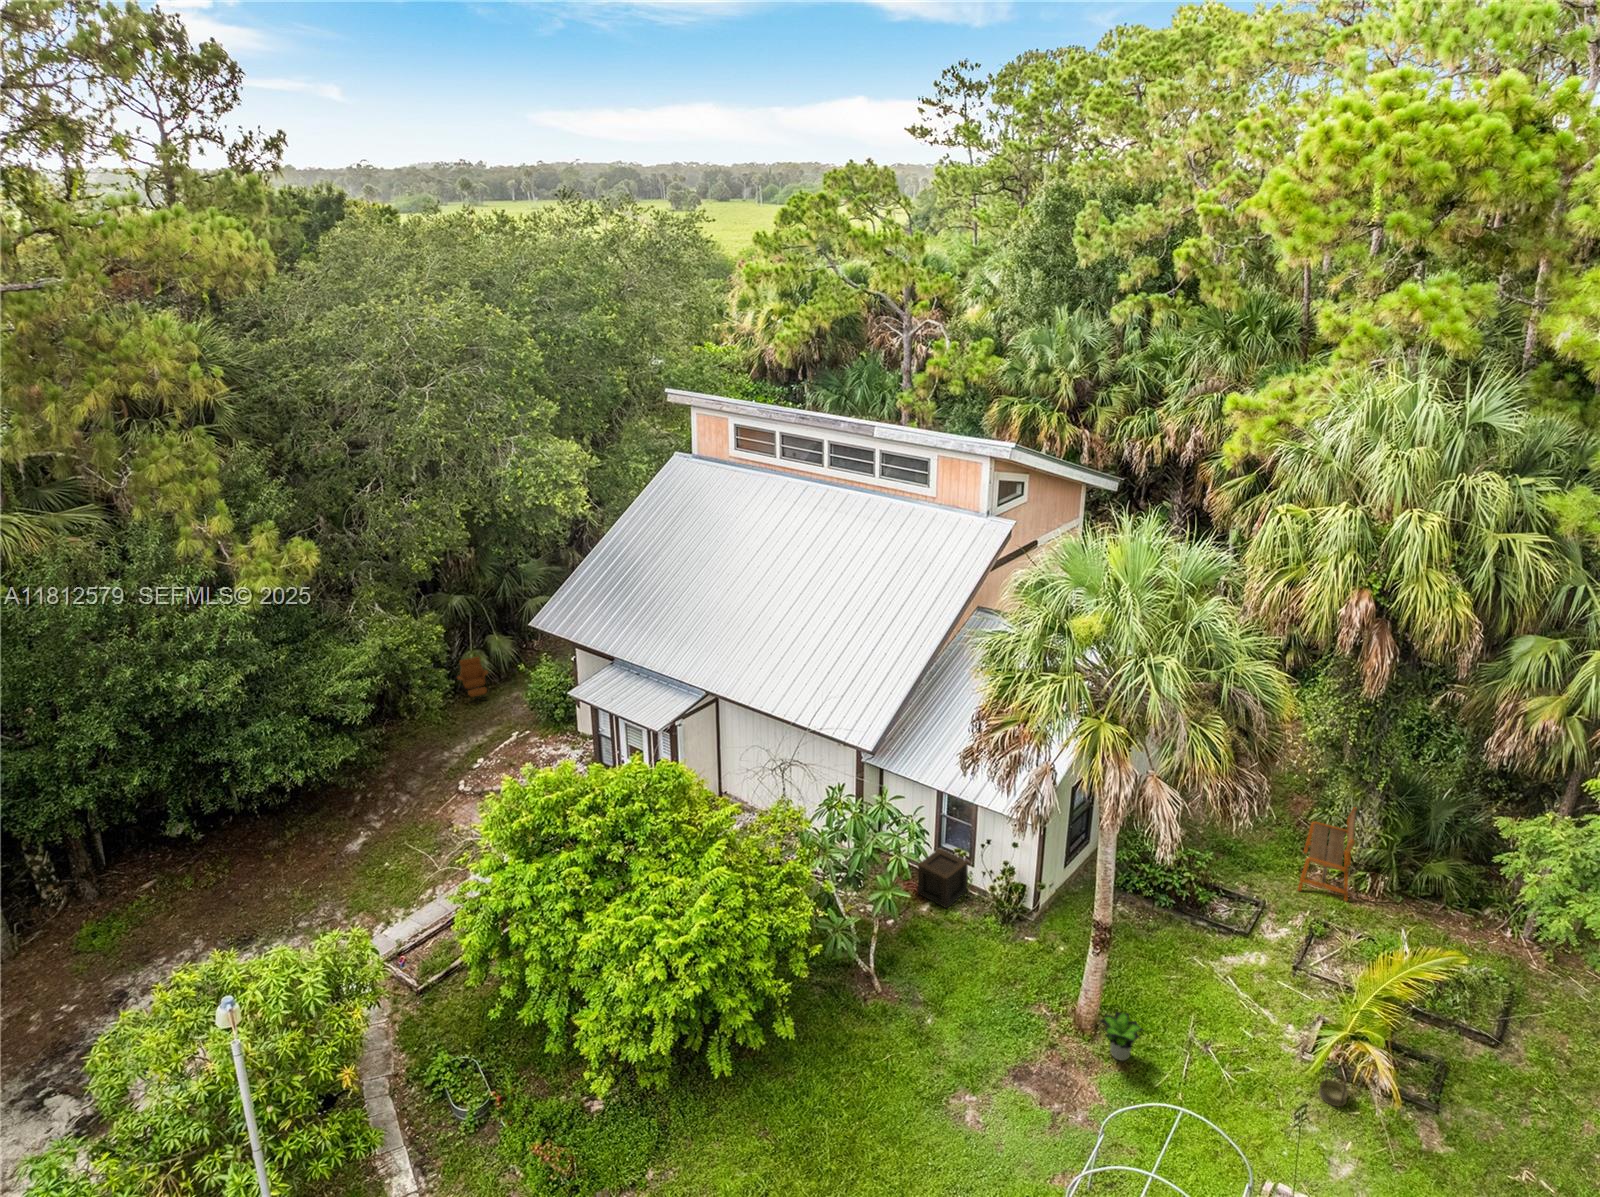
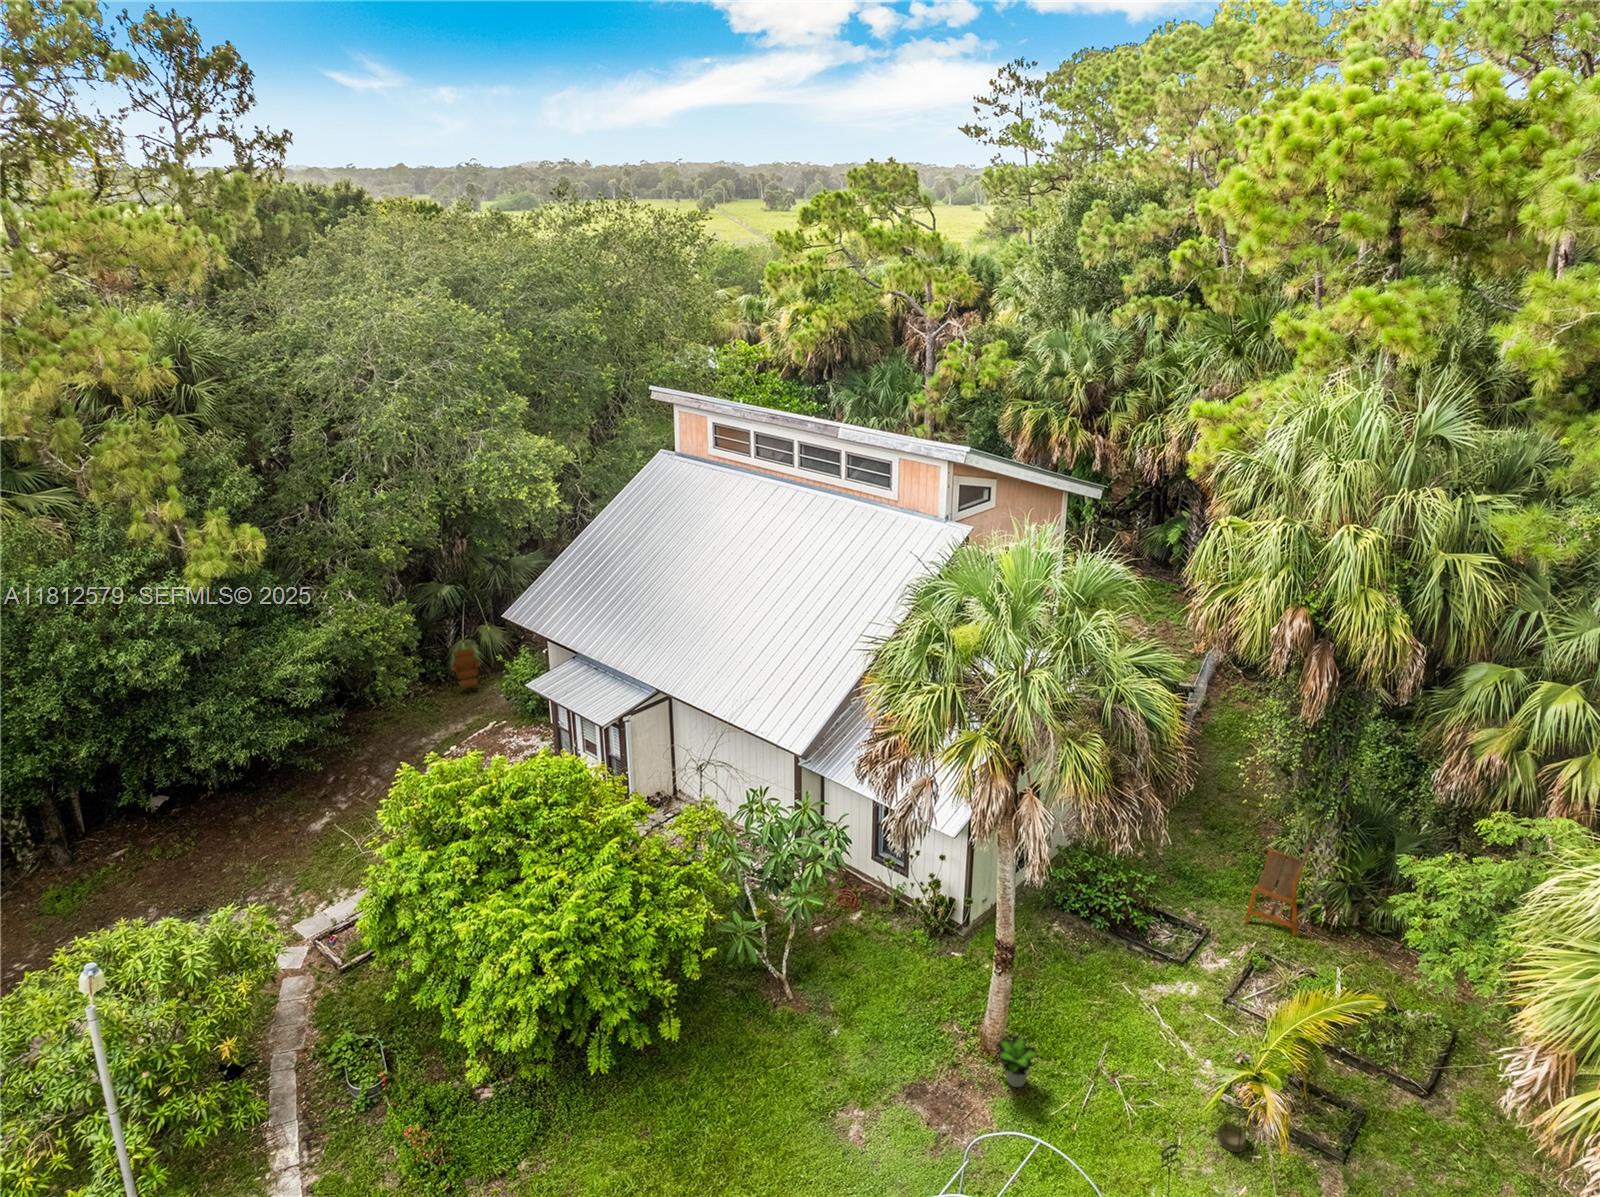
wooden crate: present [917,849,968,908] -> none [848,858,899,920]

